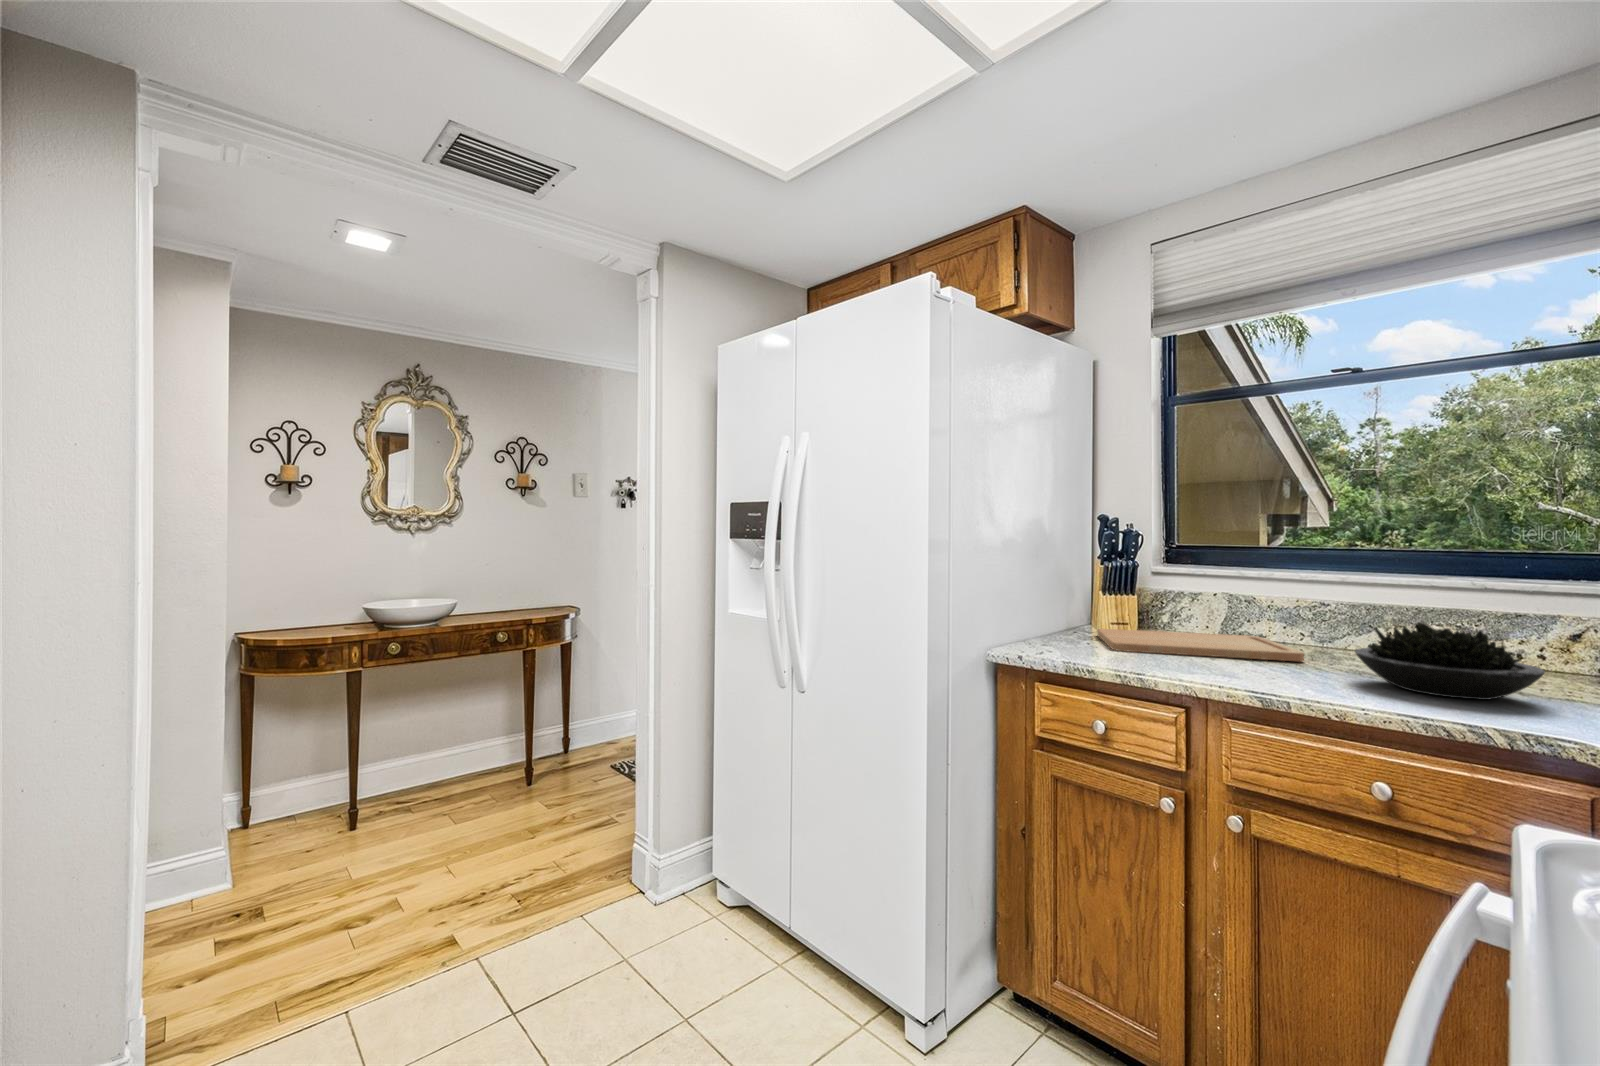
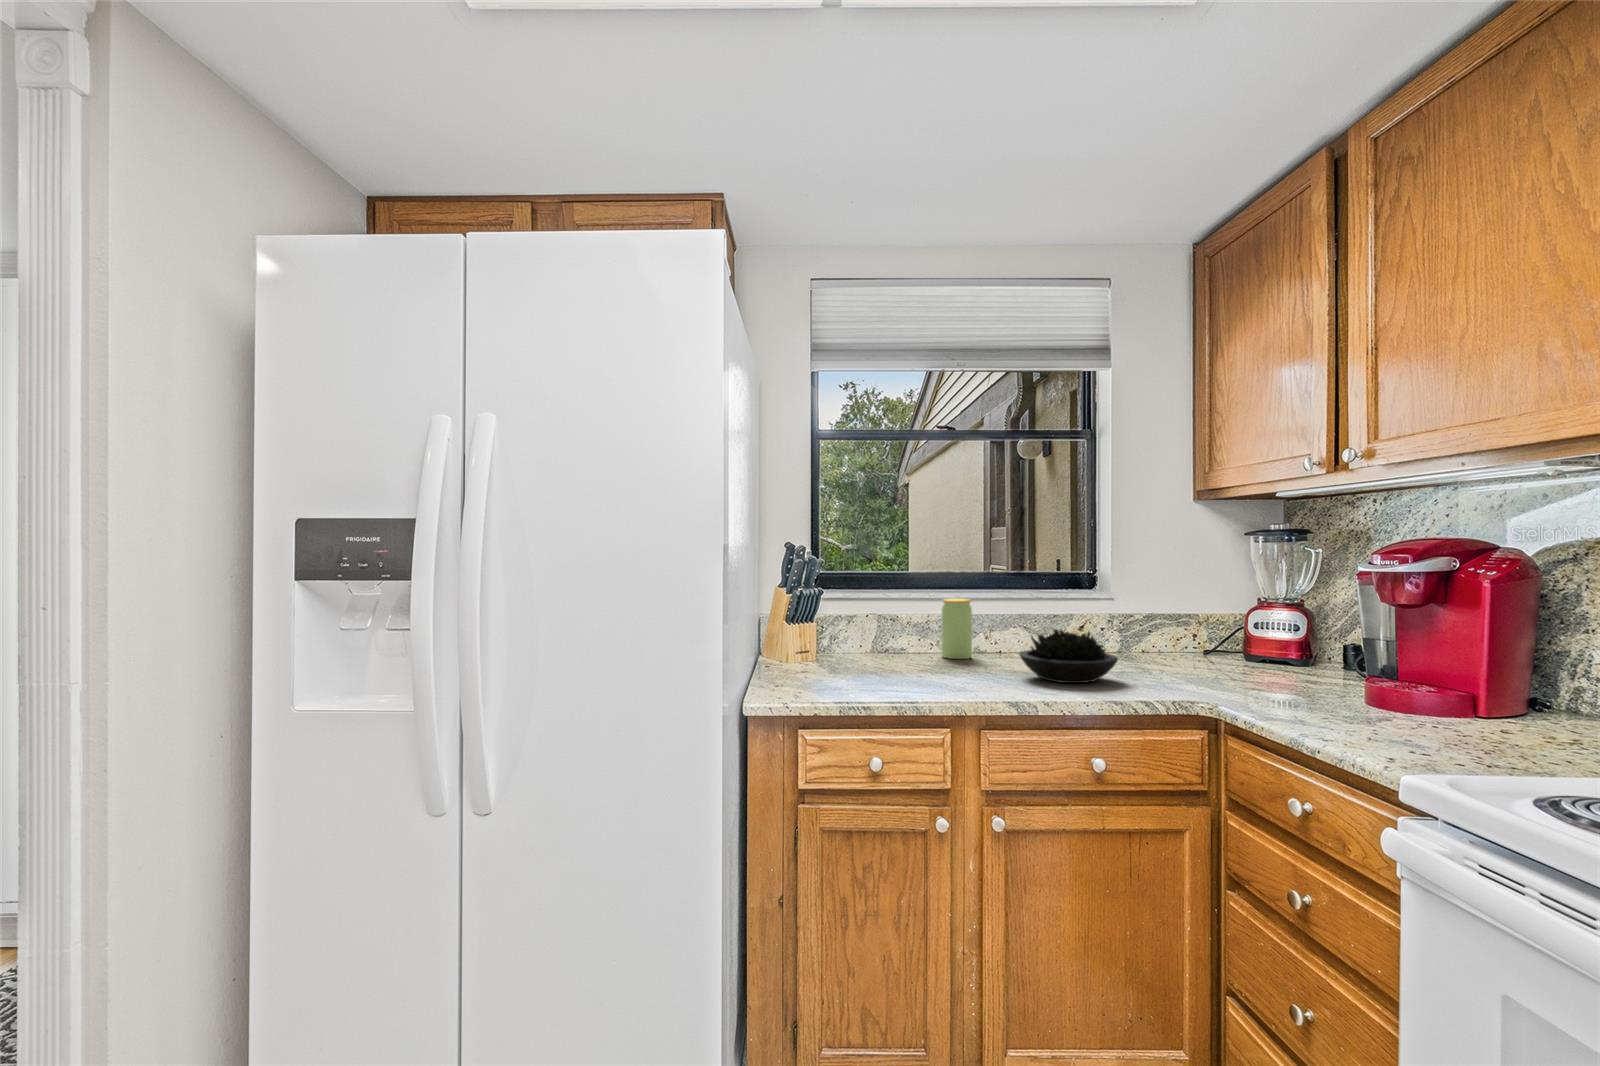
jar: none [1310,584,1358,654] -> present [942,599,972,659]
cutting board: present [1097,629,1304,662] -> none [791,651,968,683]

